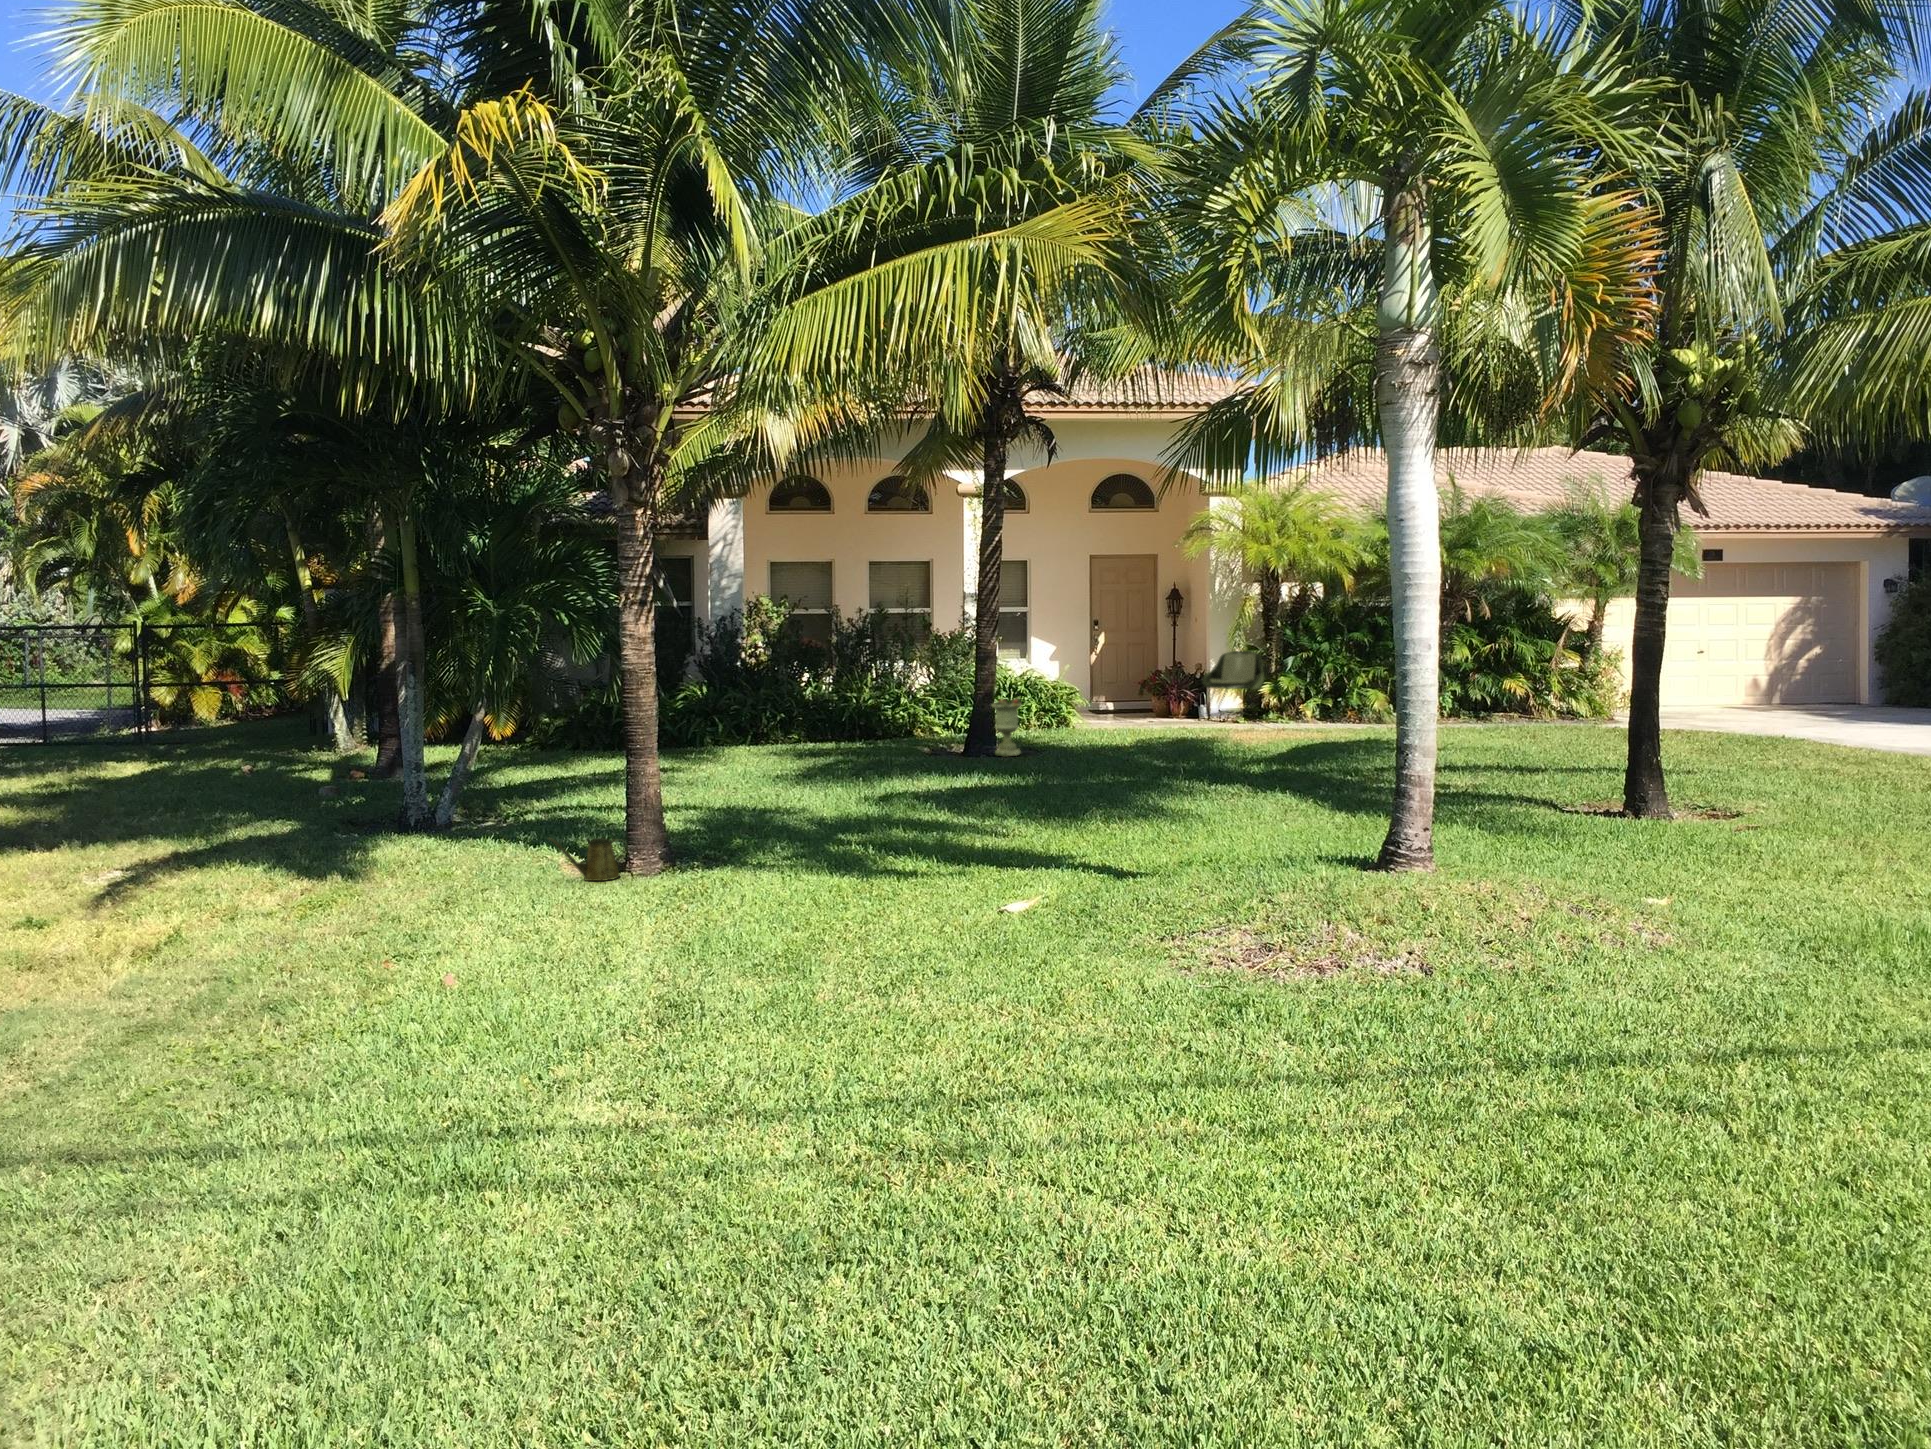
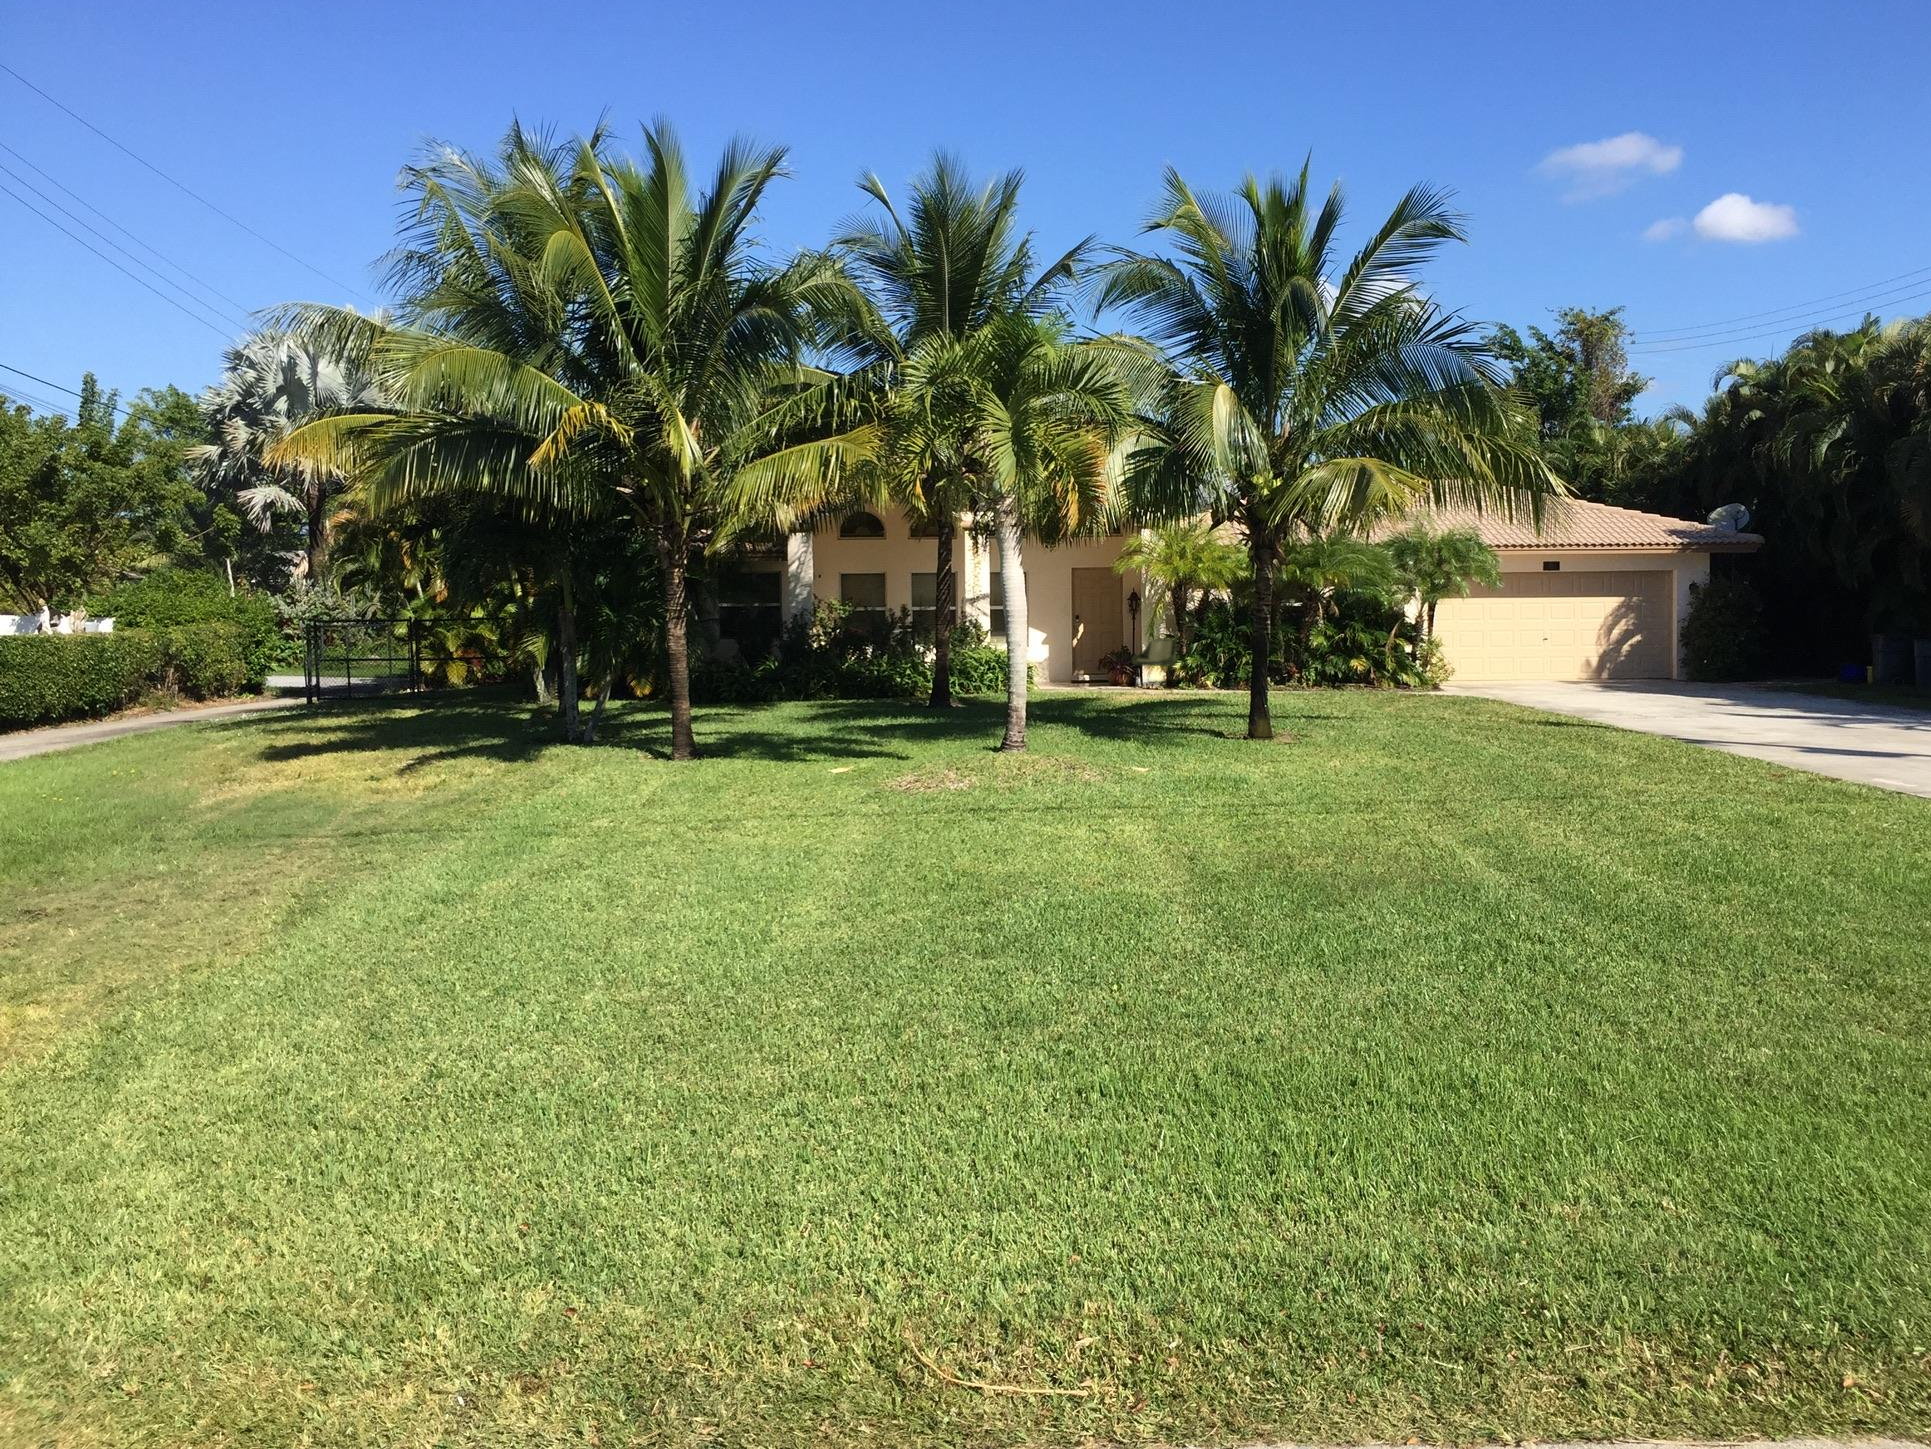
planter: present [992,698,1022,757] -> none [948,670,969,709]
watering can: present [549,837,627,881] -> present [1241,714,1273,737]

